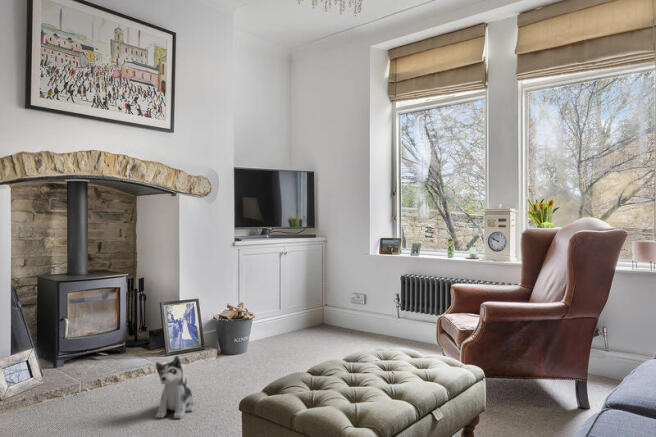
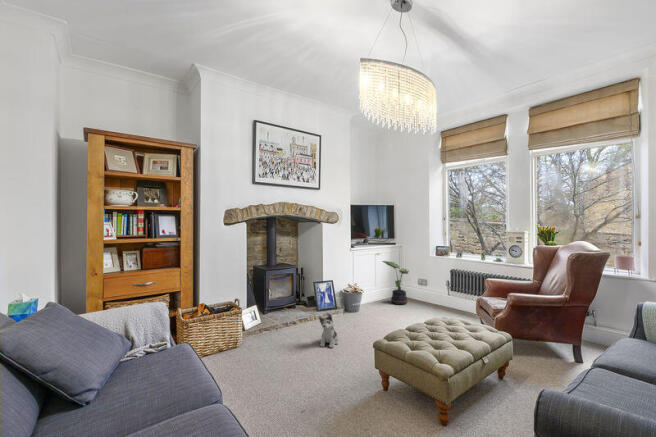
potted plant: none [289,265,335,338] -> present [383,261,409,305]

